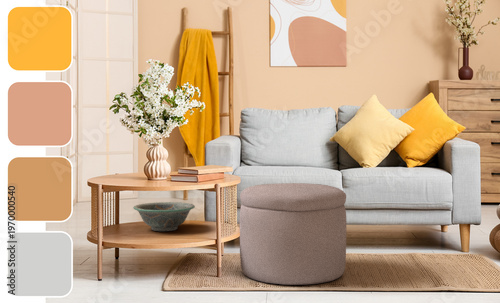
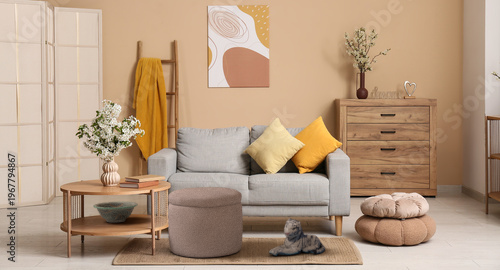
plush toy: none [390,229,469,284] -> present [269,218,325,256]

